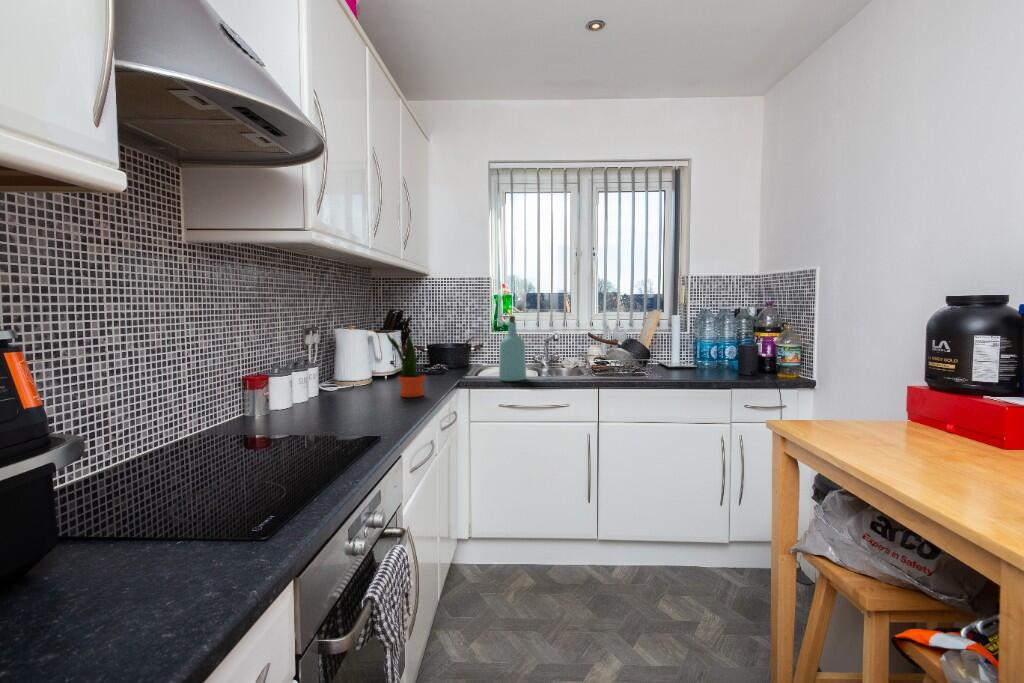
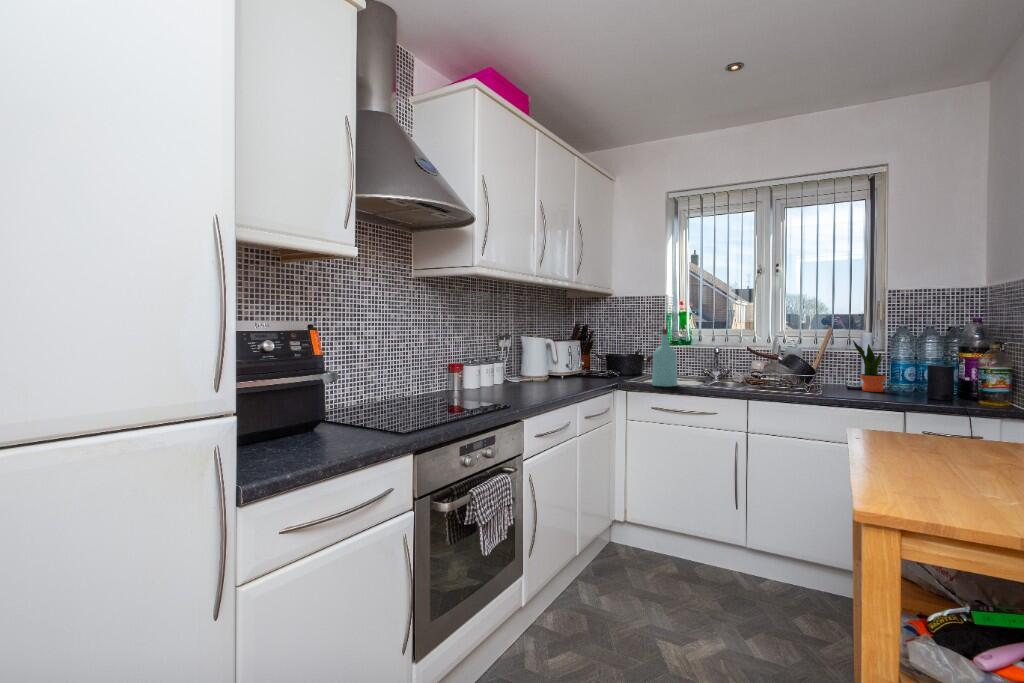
potted plant: present [386,332,425,397] -> present [853,340,886,392]

